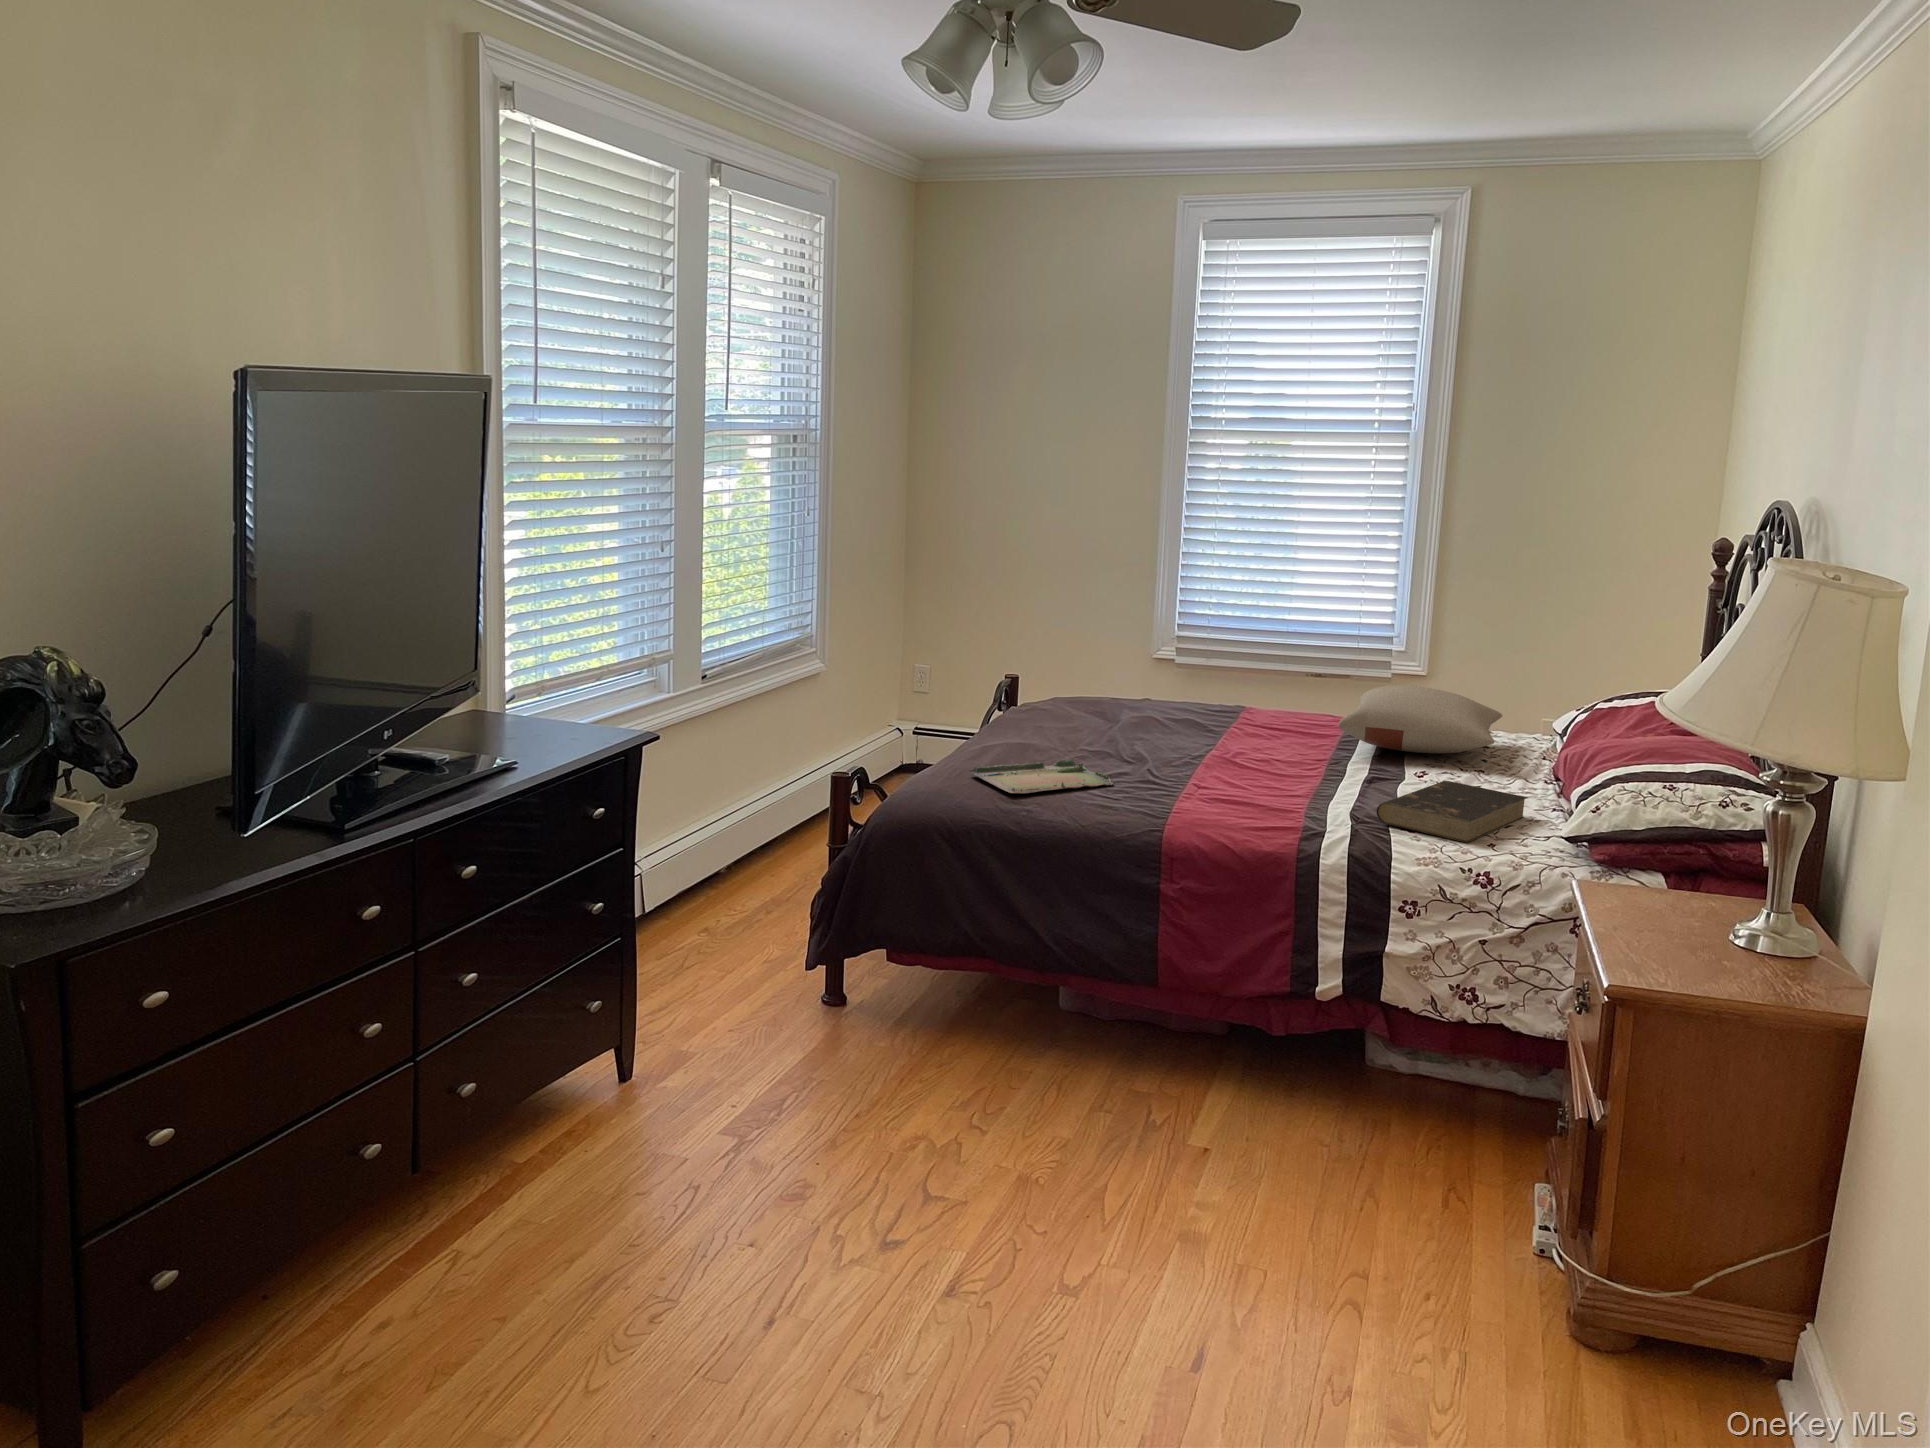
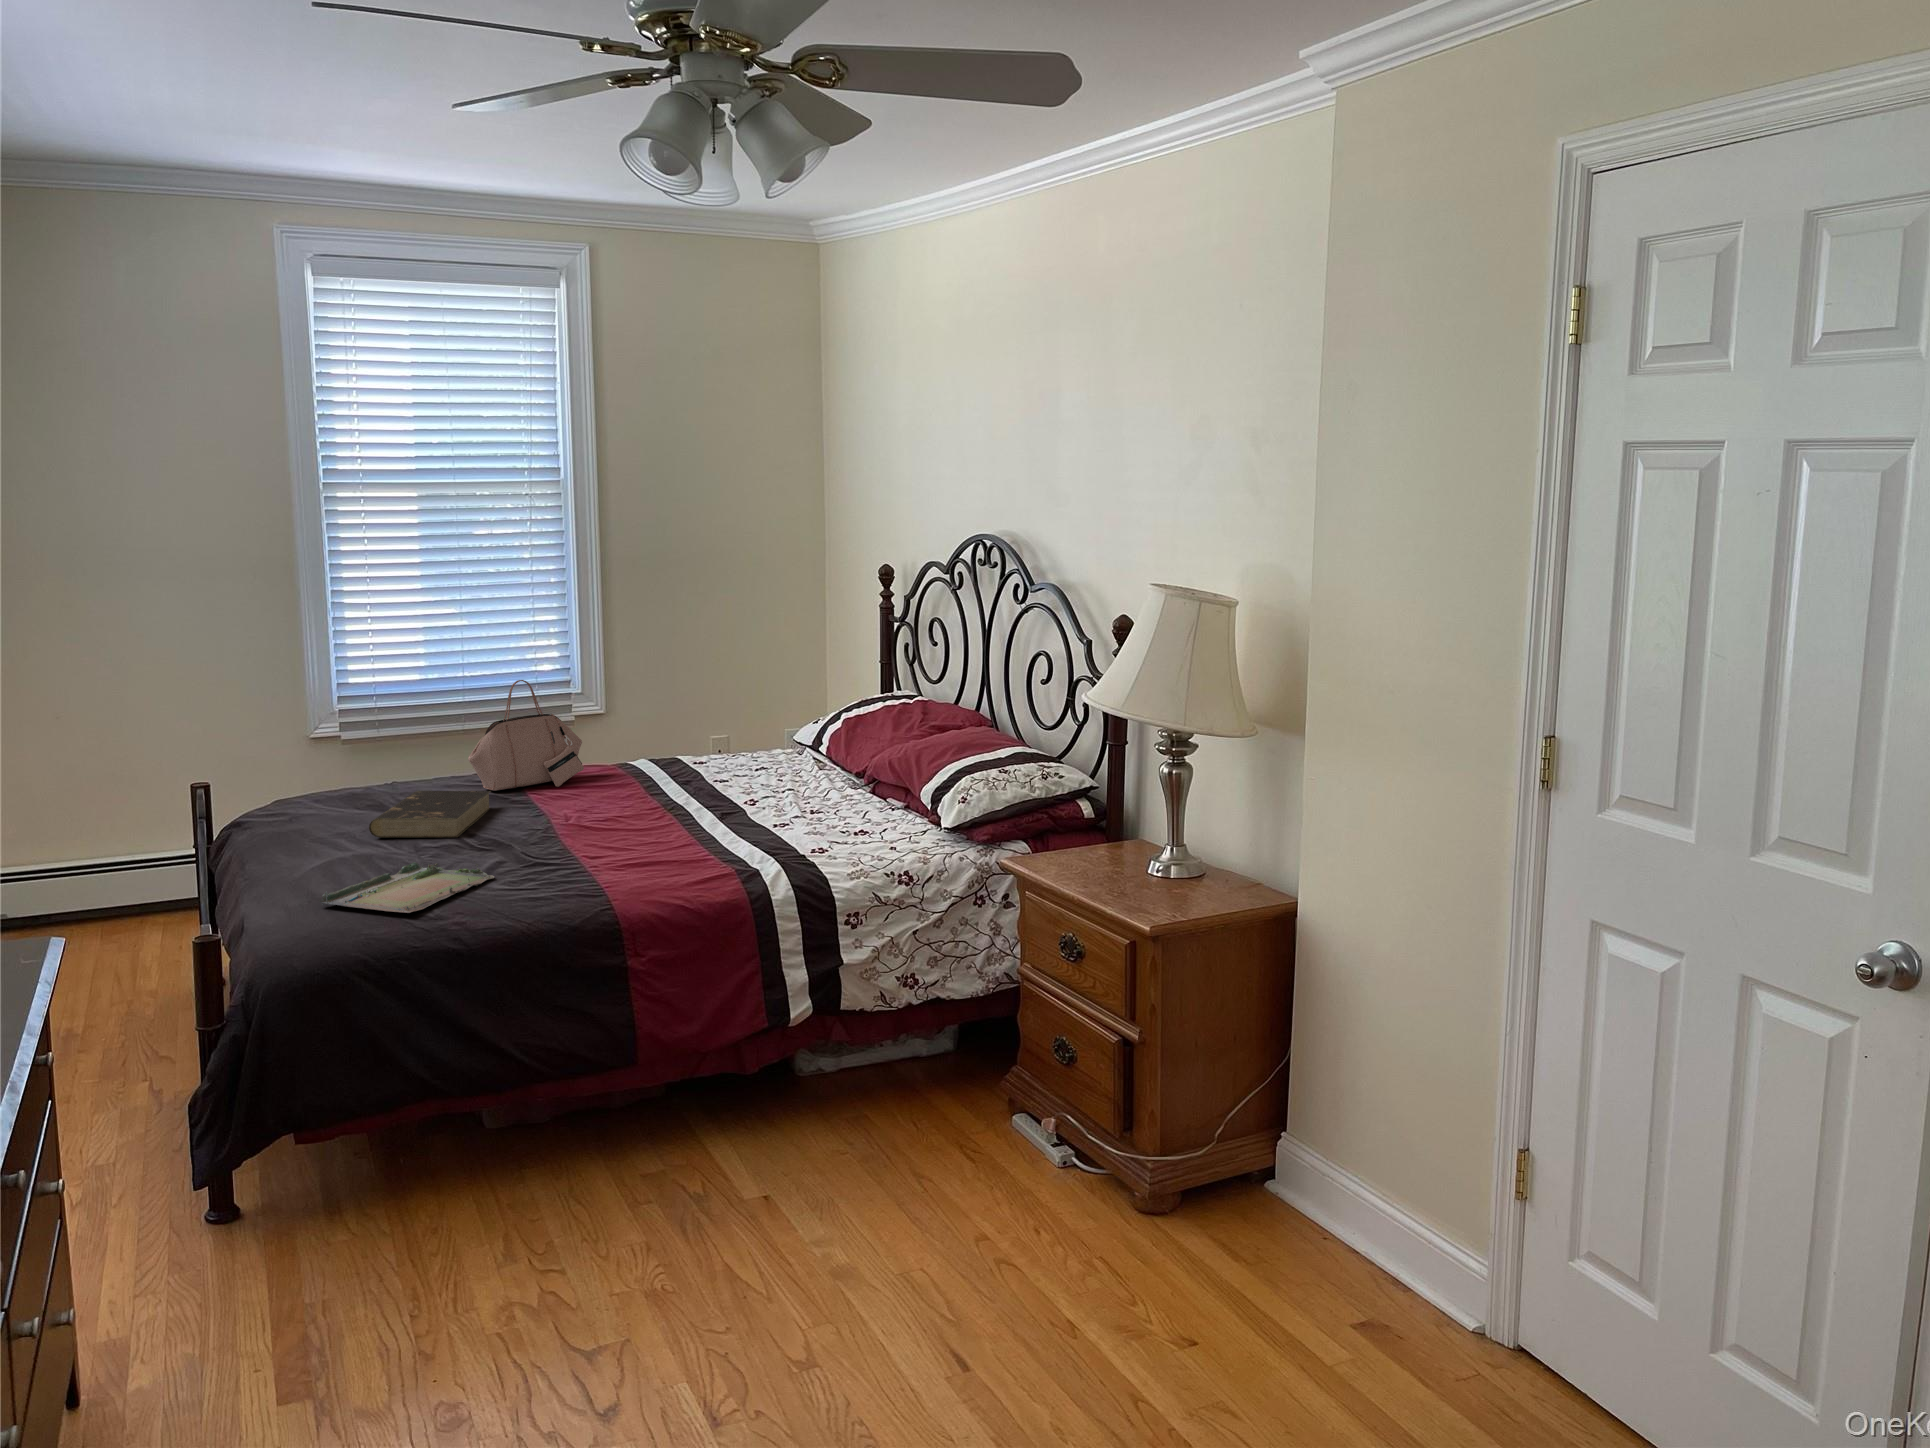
handbag: none [1203,620,1319,728] -> present [468,680,584,791]
pillow: present [1338,685,1502,753] -> none [627,724,790,785]
book: present [1377,781,1528,843] -> present [369,791,491,837]

